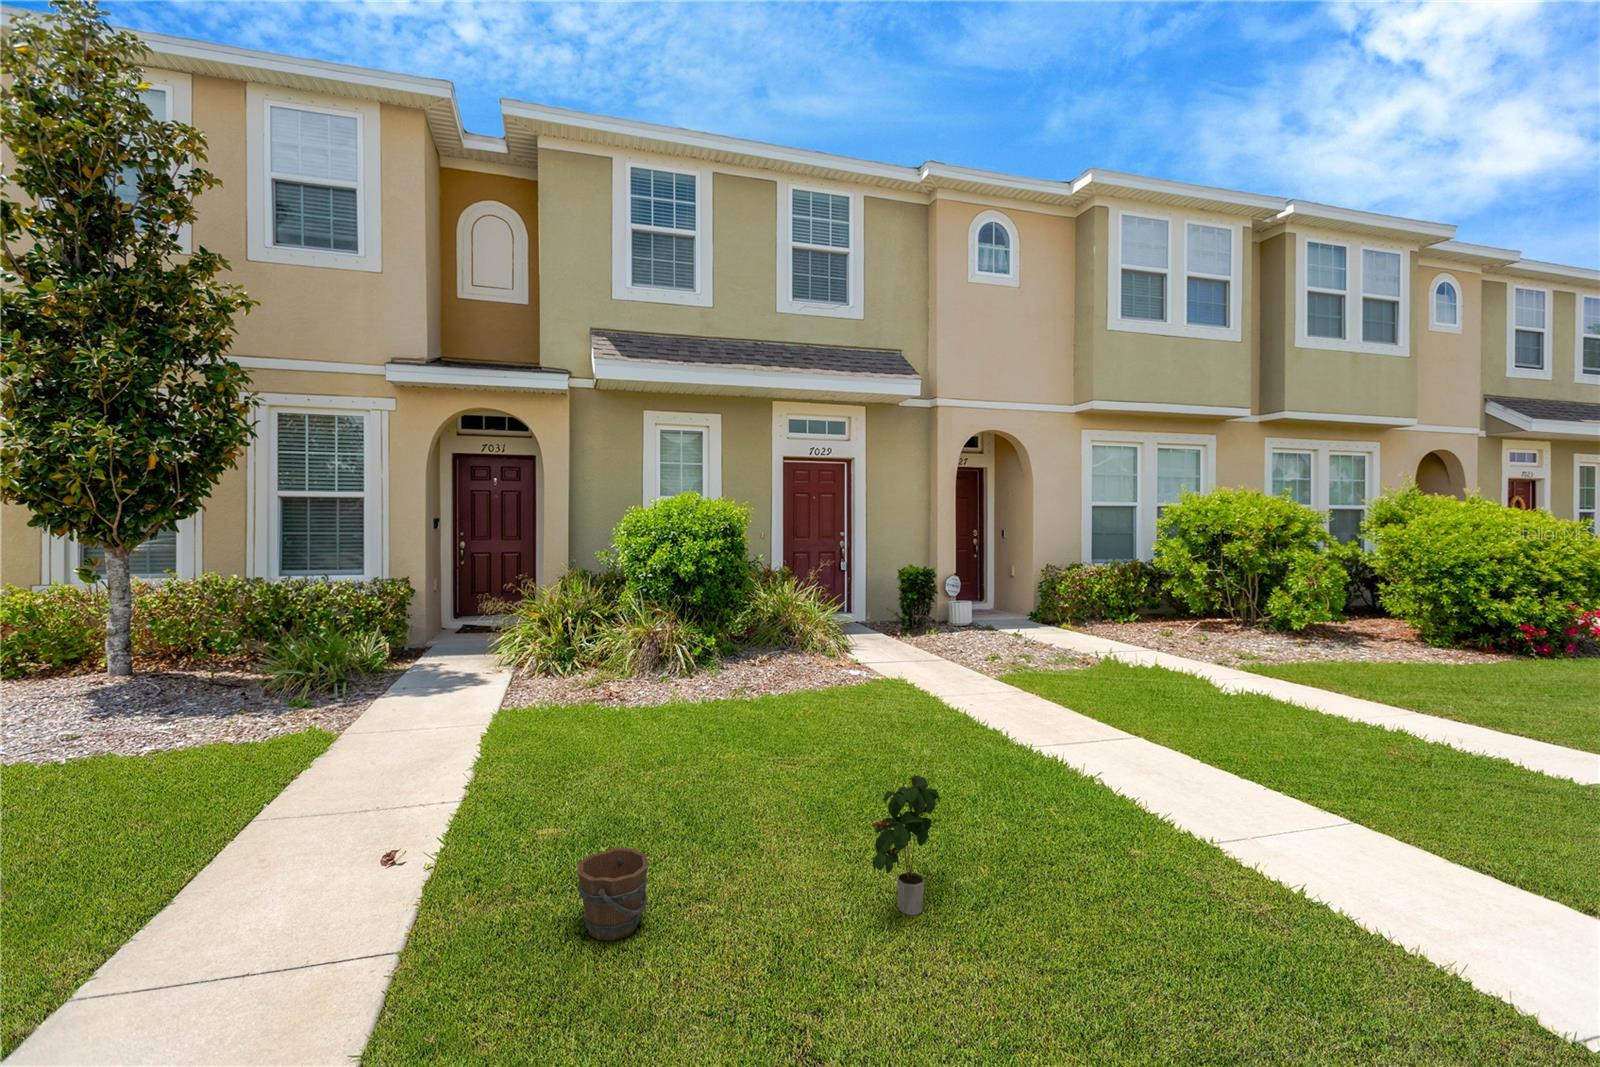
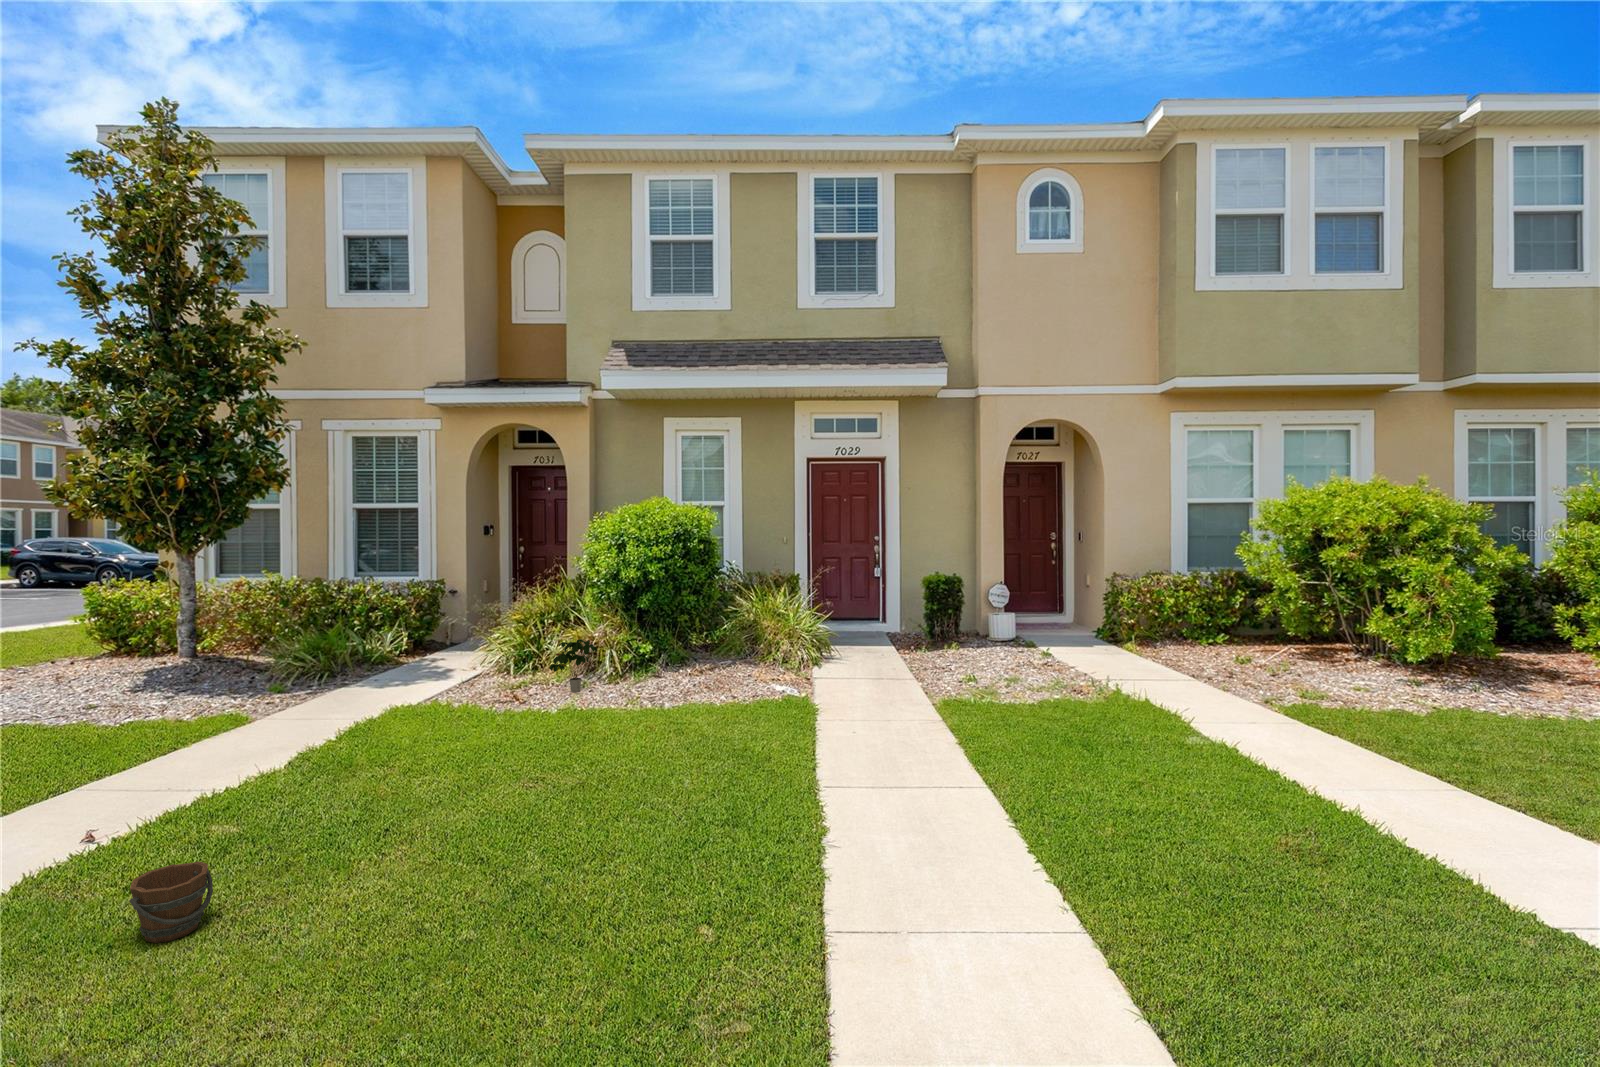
potted plant: present [872,775,940,915] -> present [550,639,597,692]

